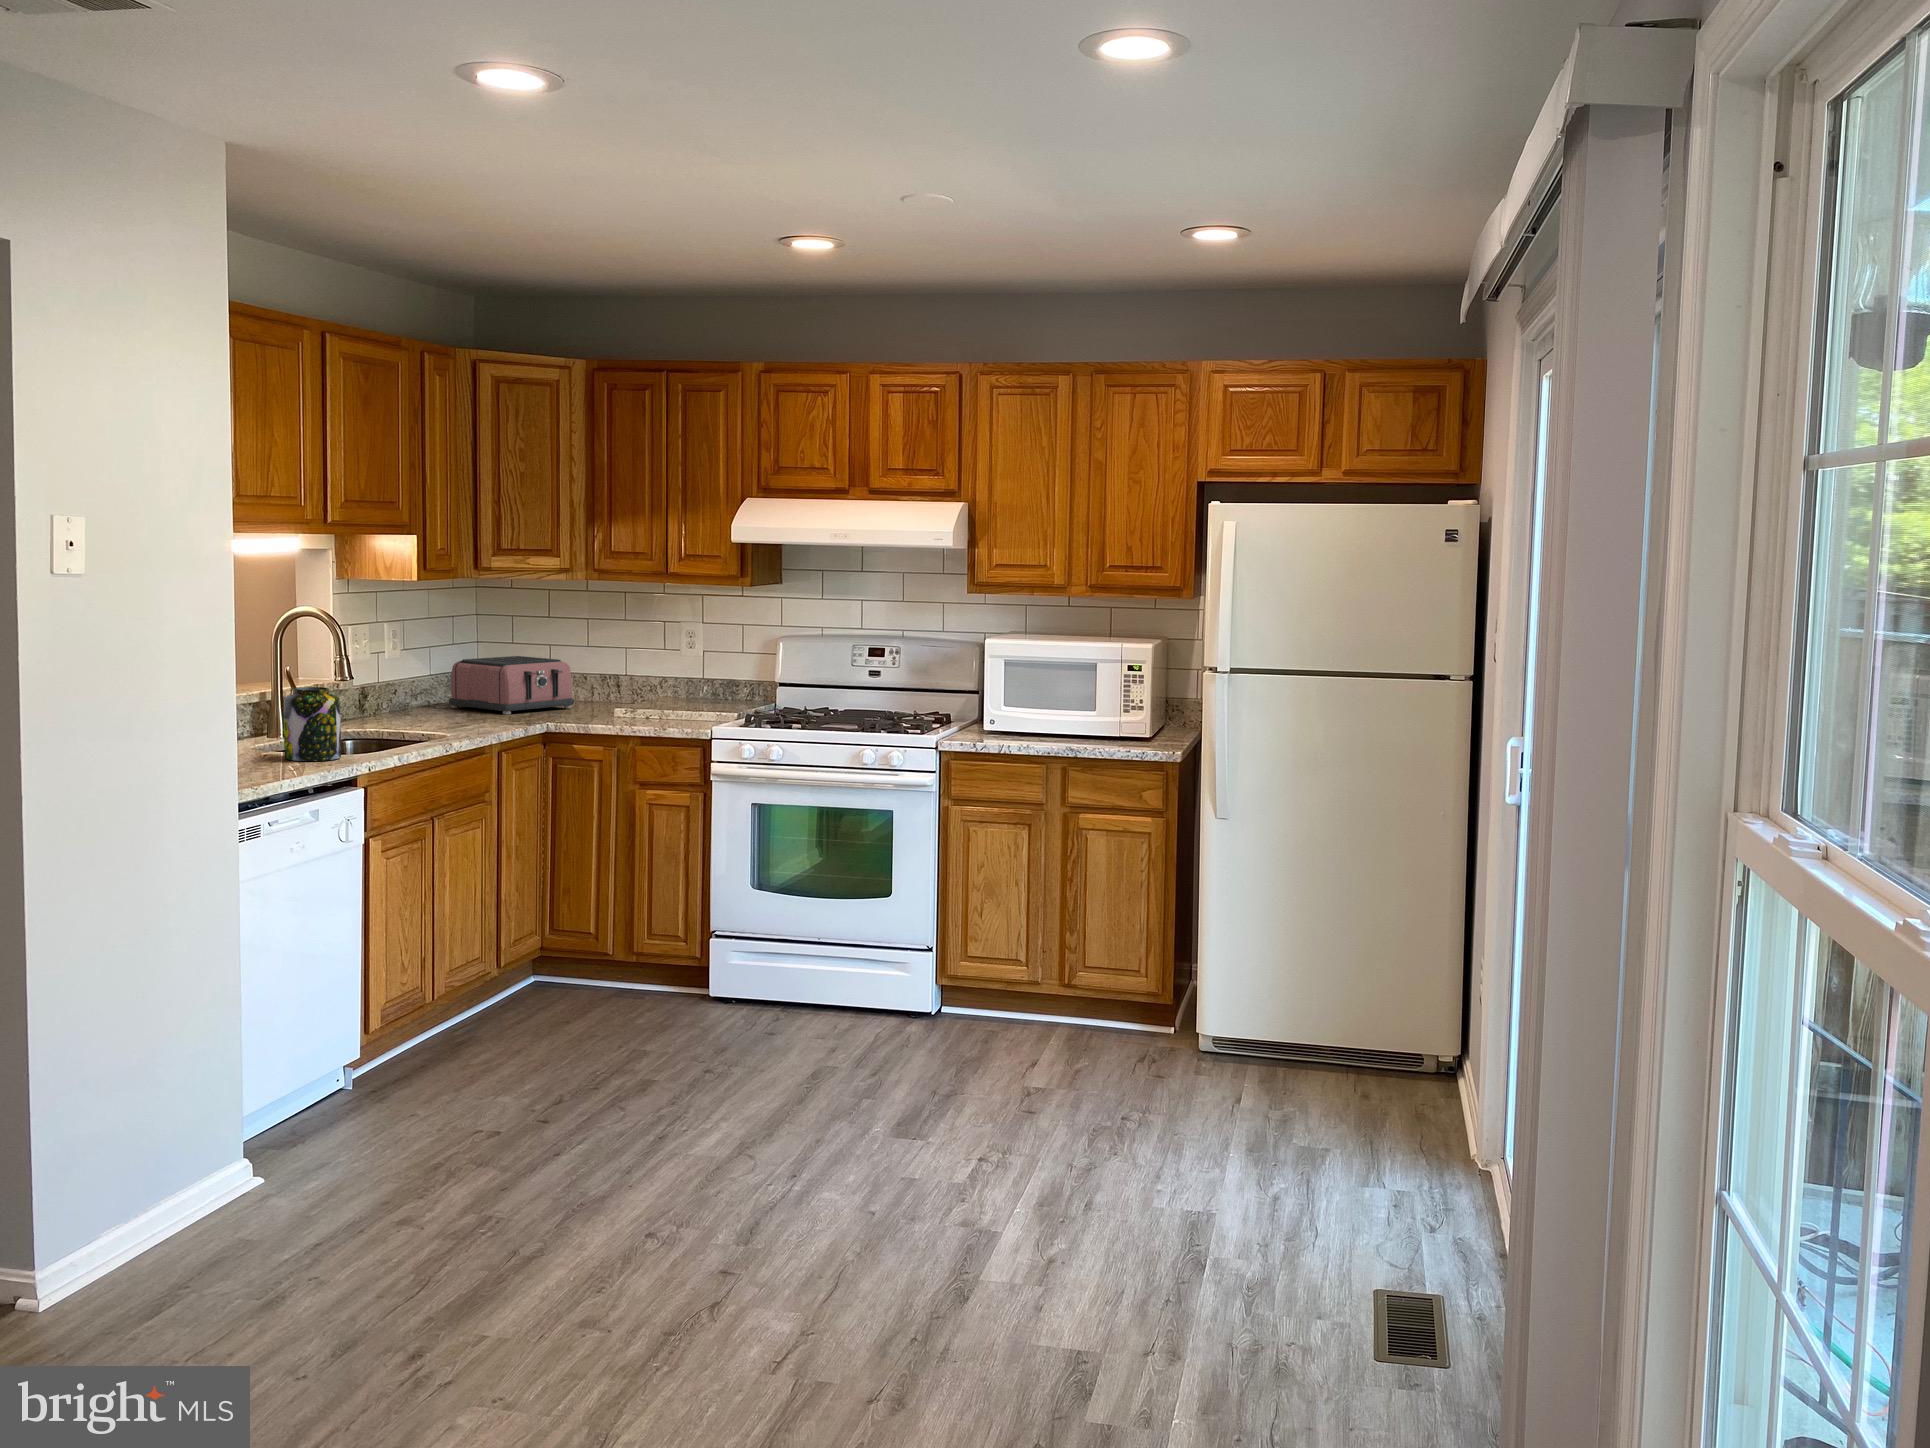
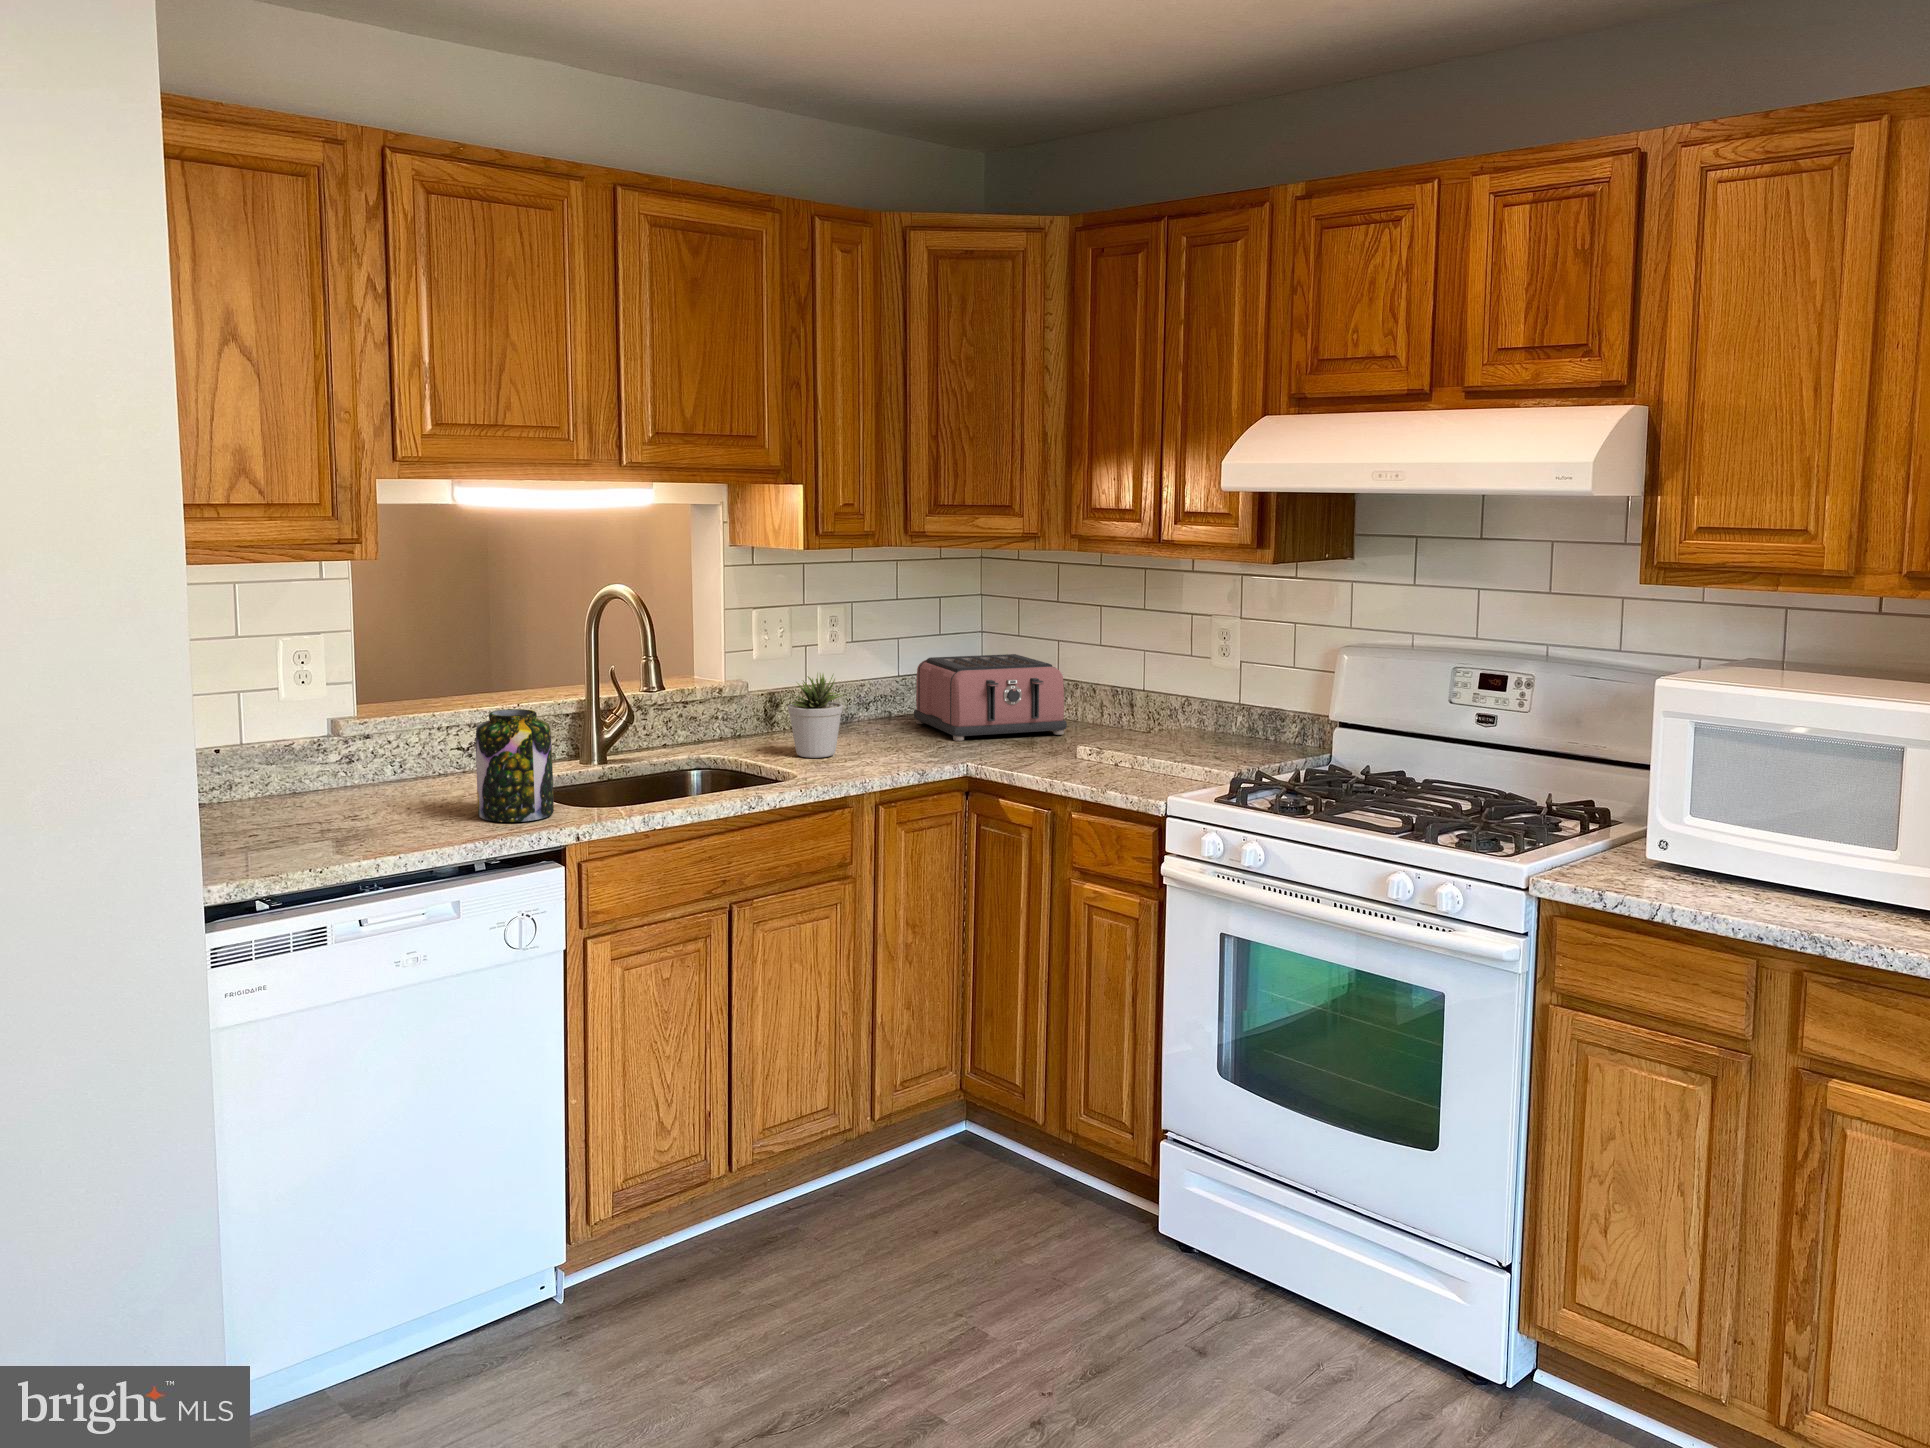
potted plant: none [408,665,450,726] -> present [788,674,844,758]

